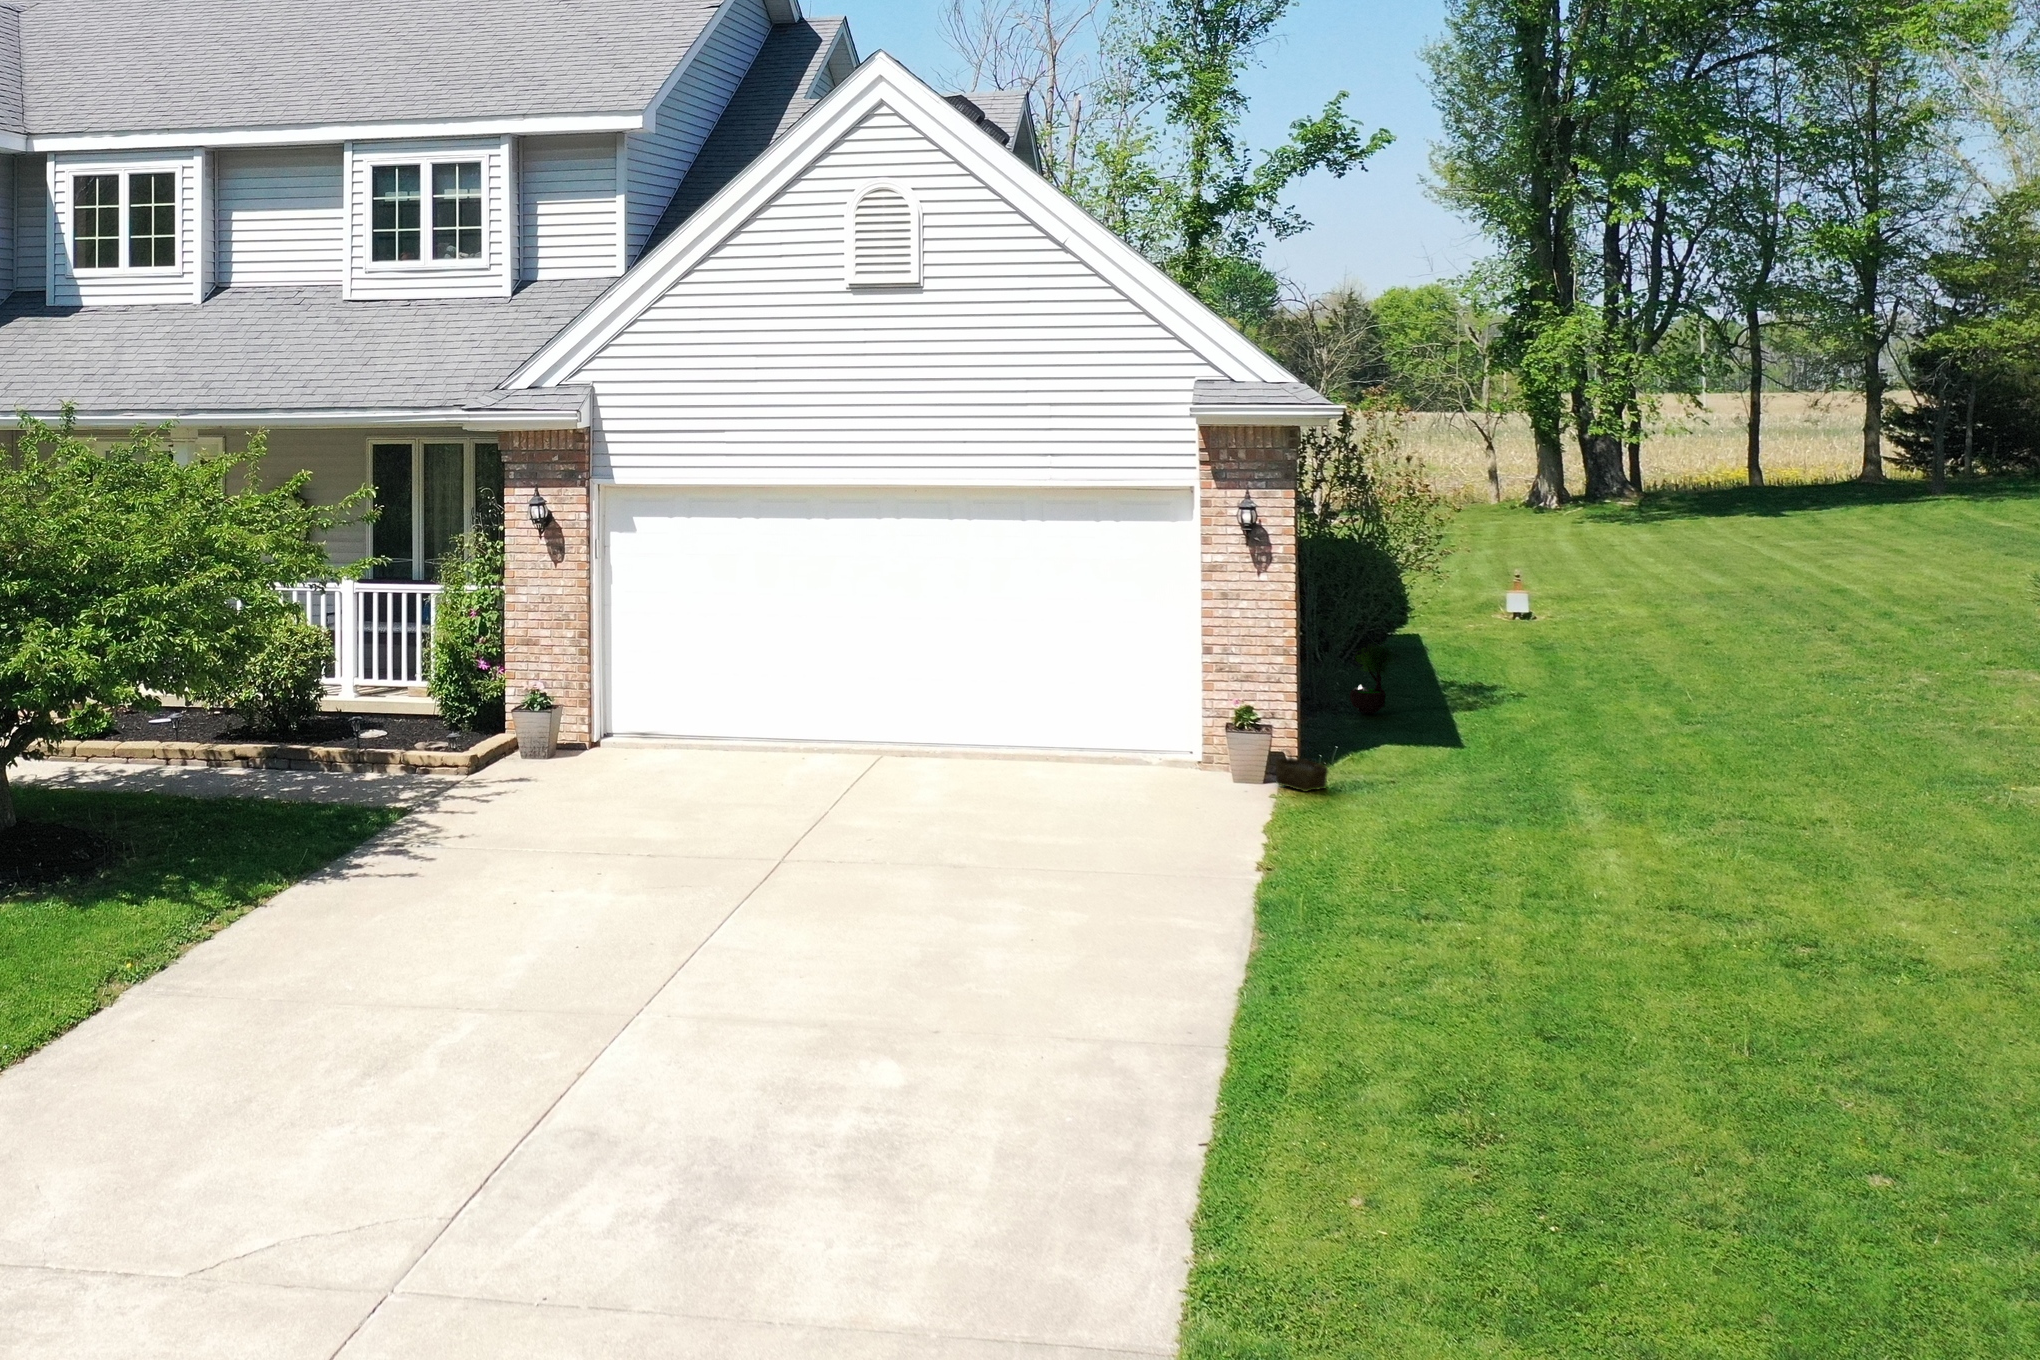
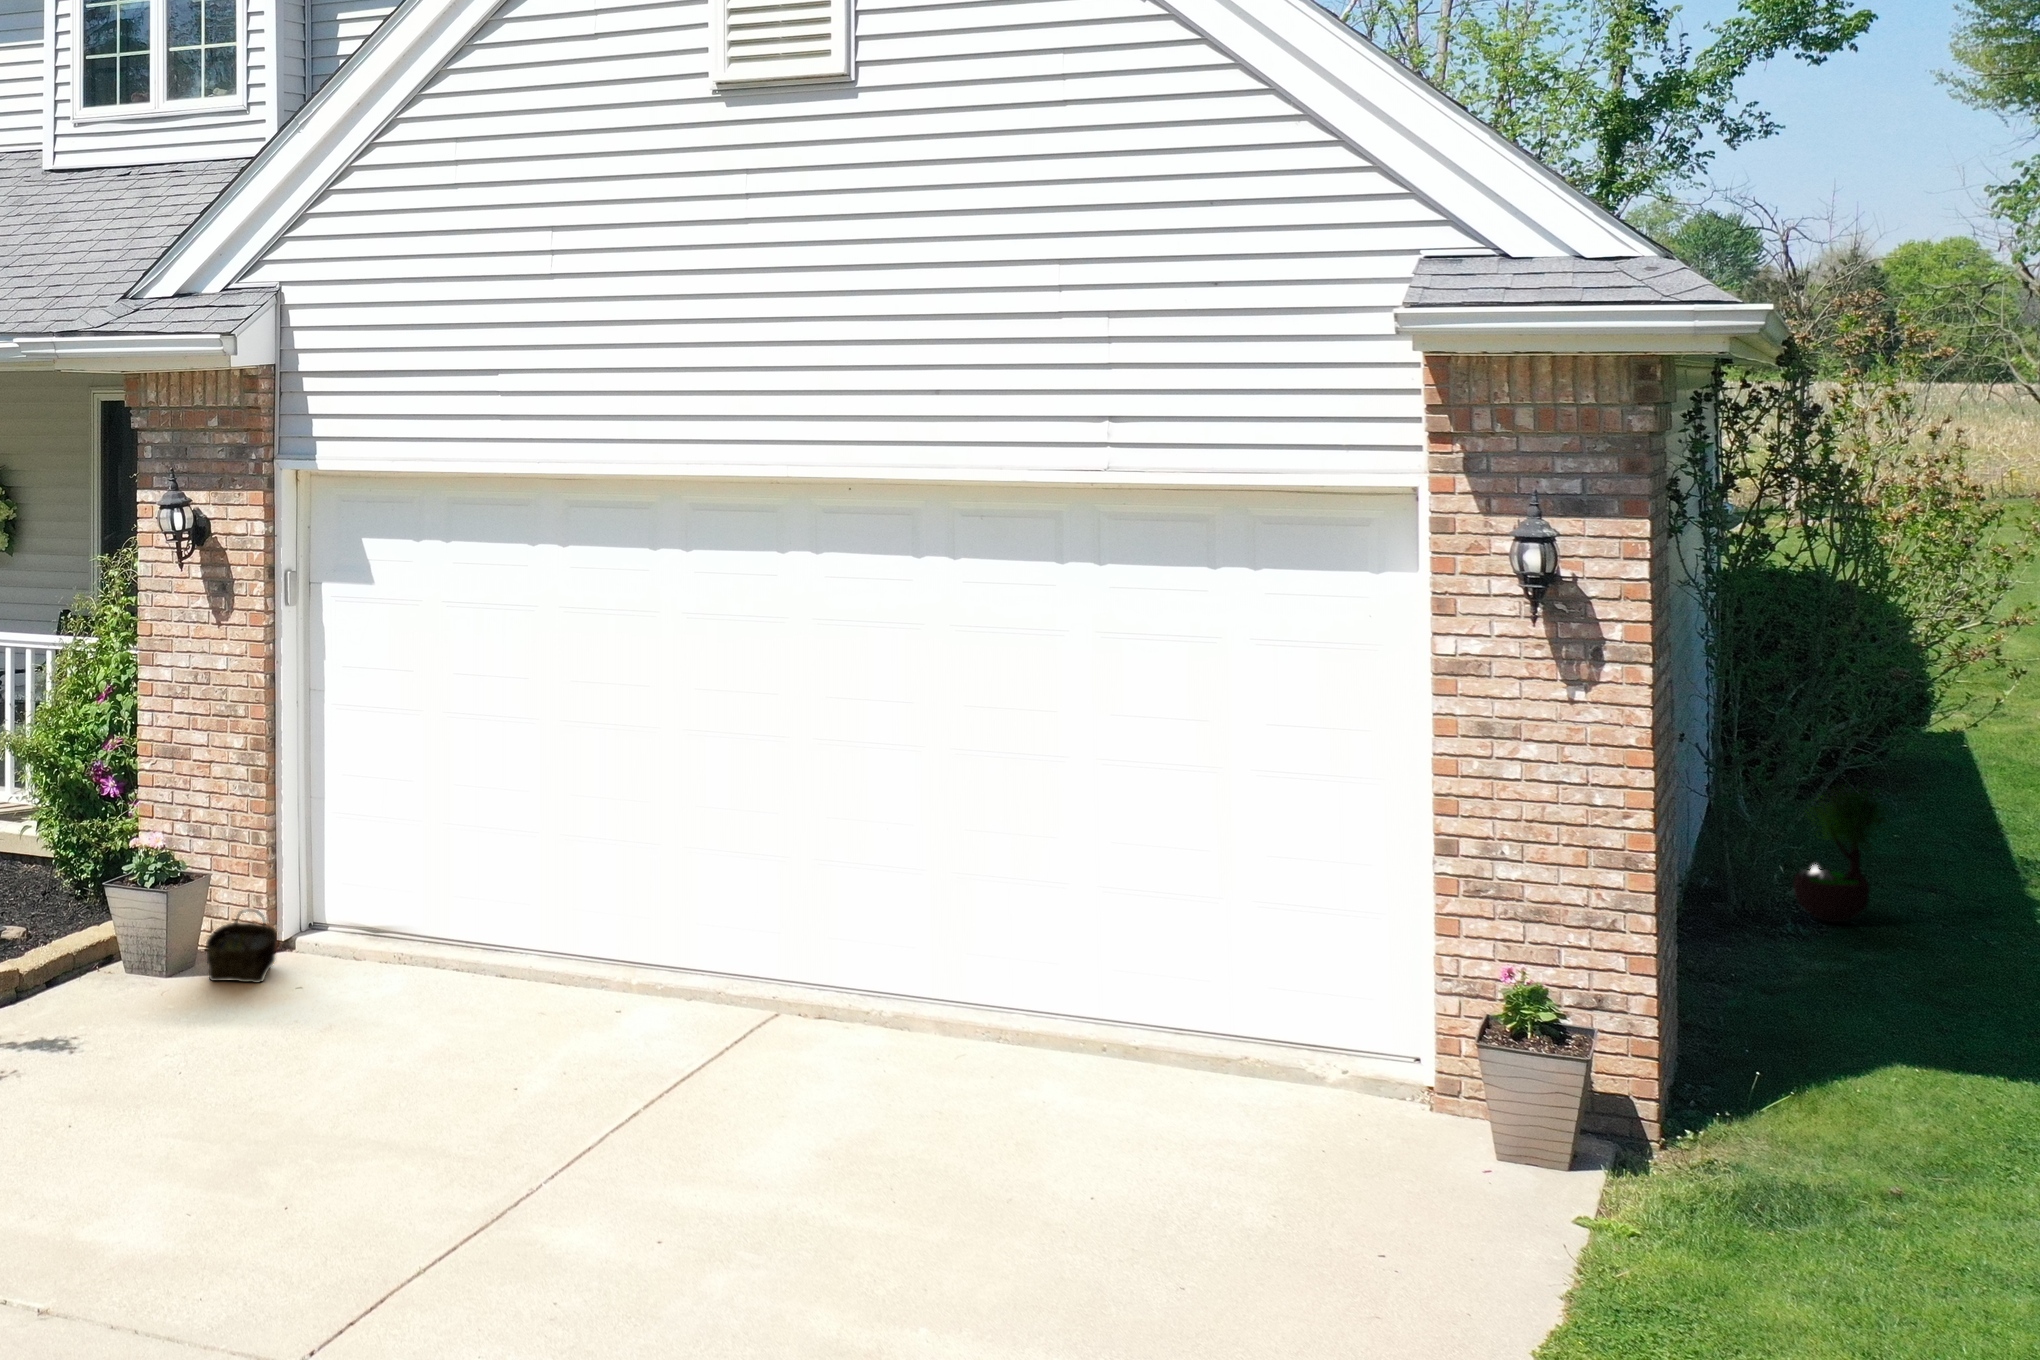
woven basket: present [1275,756,1328,792] -> present [206,909,277,983]

